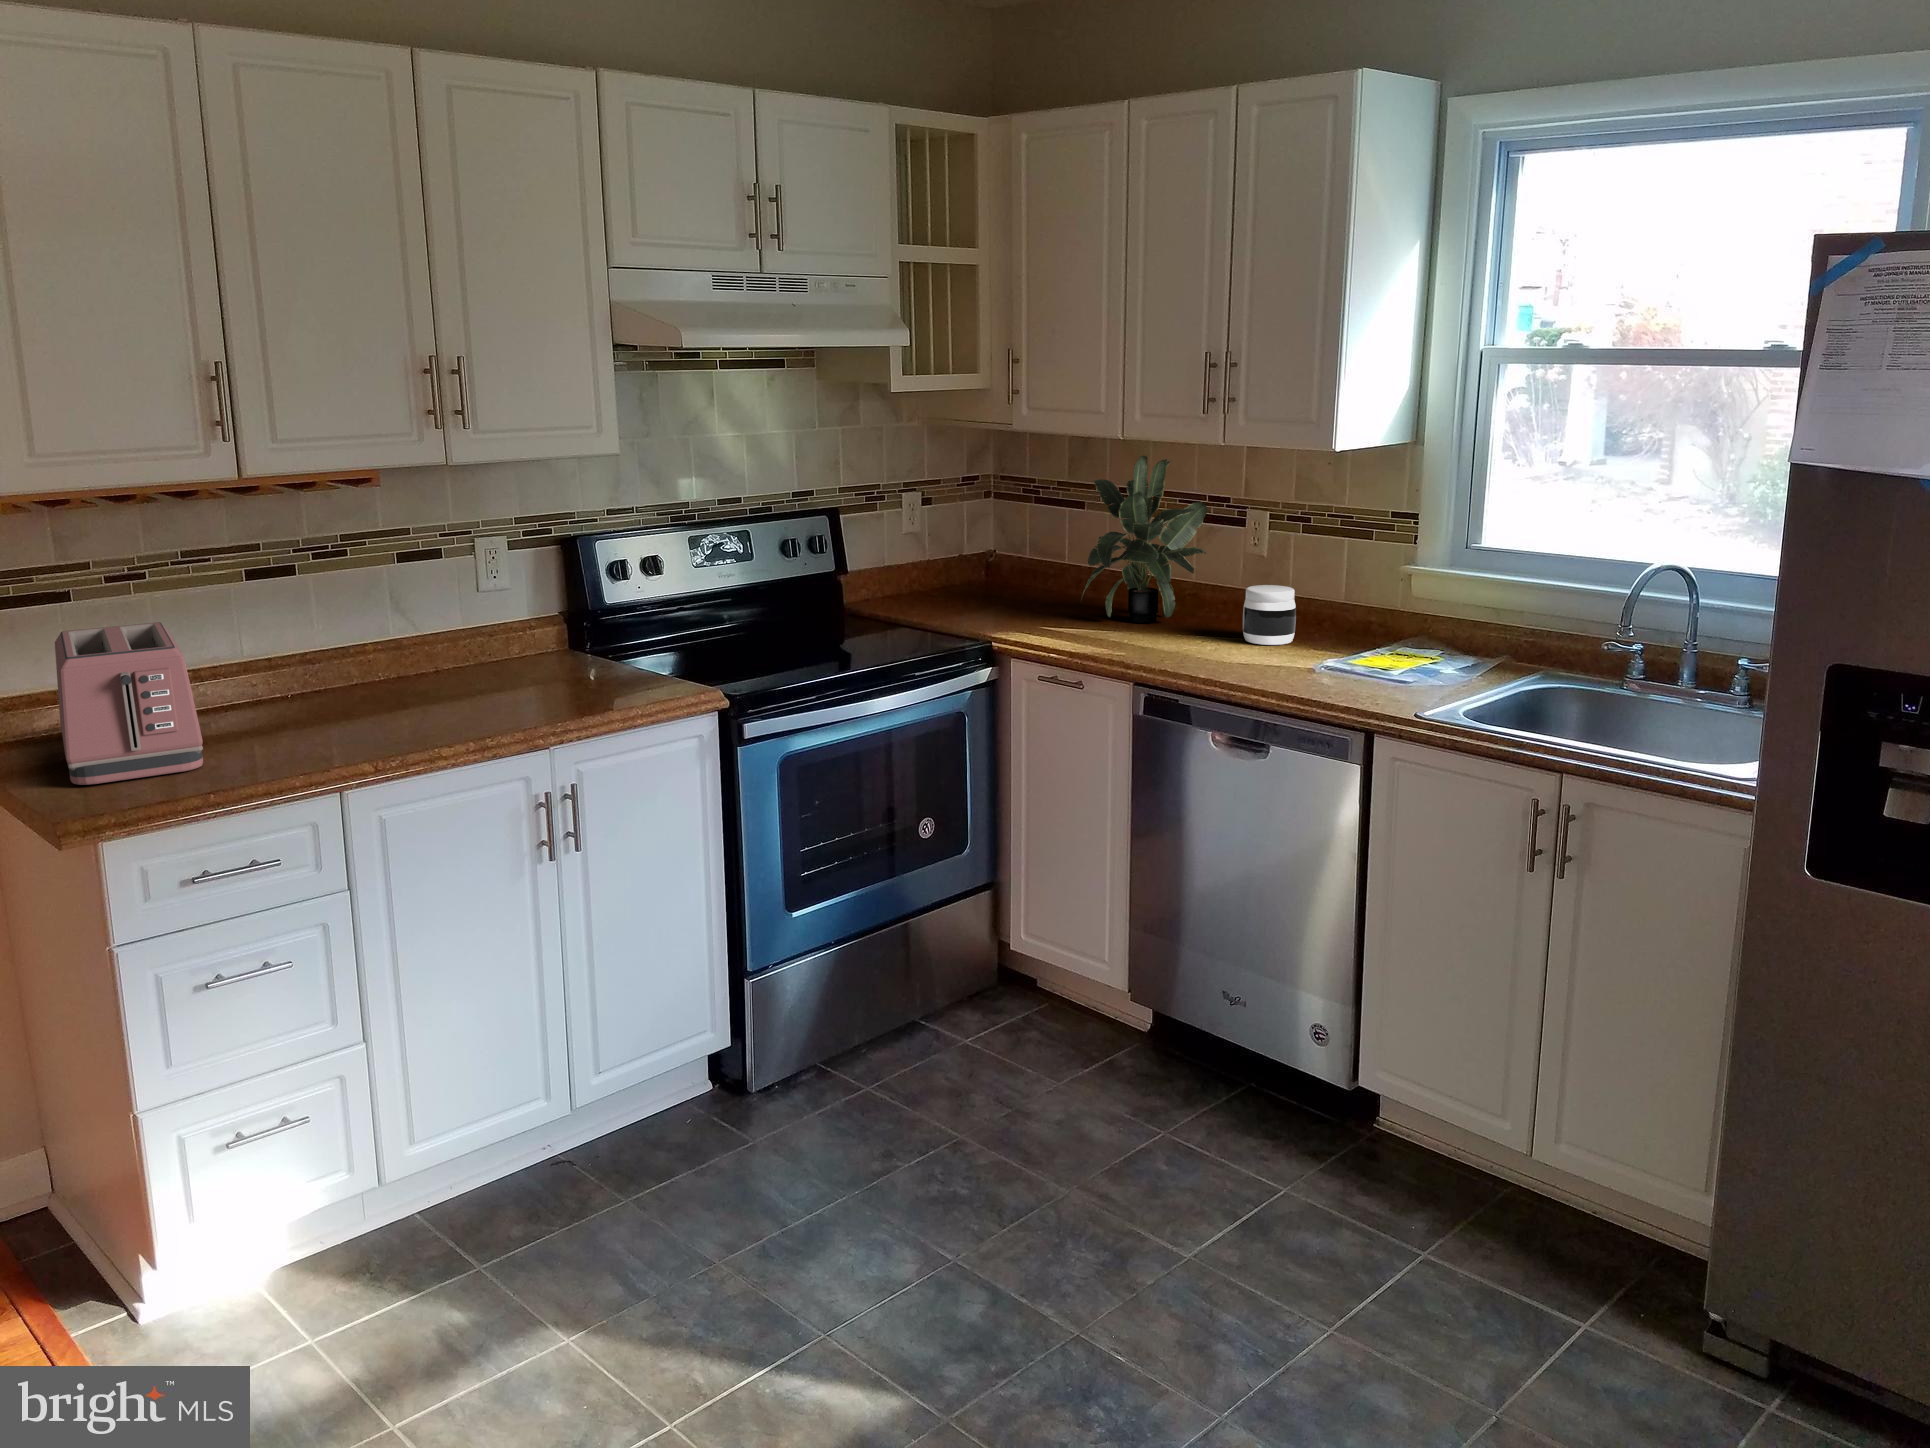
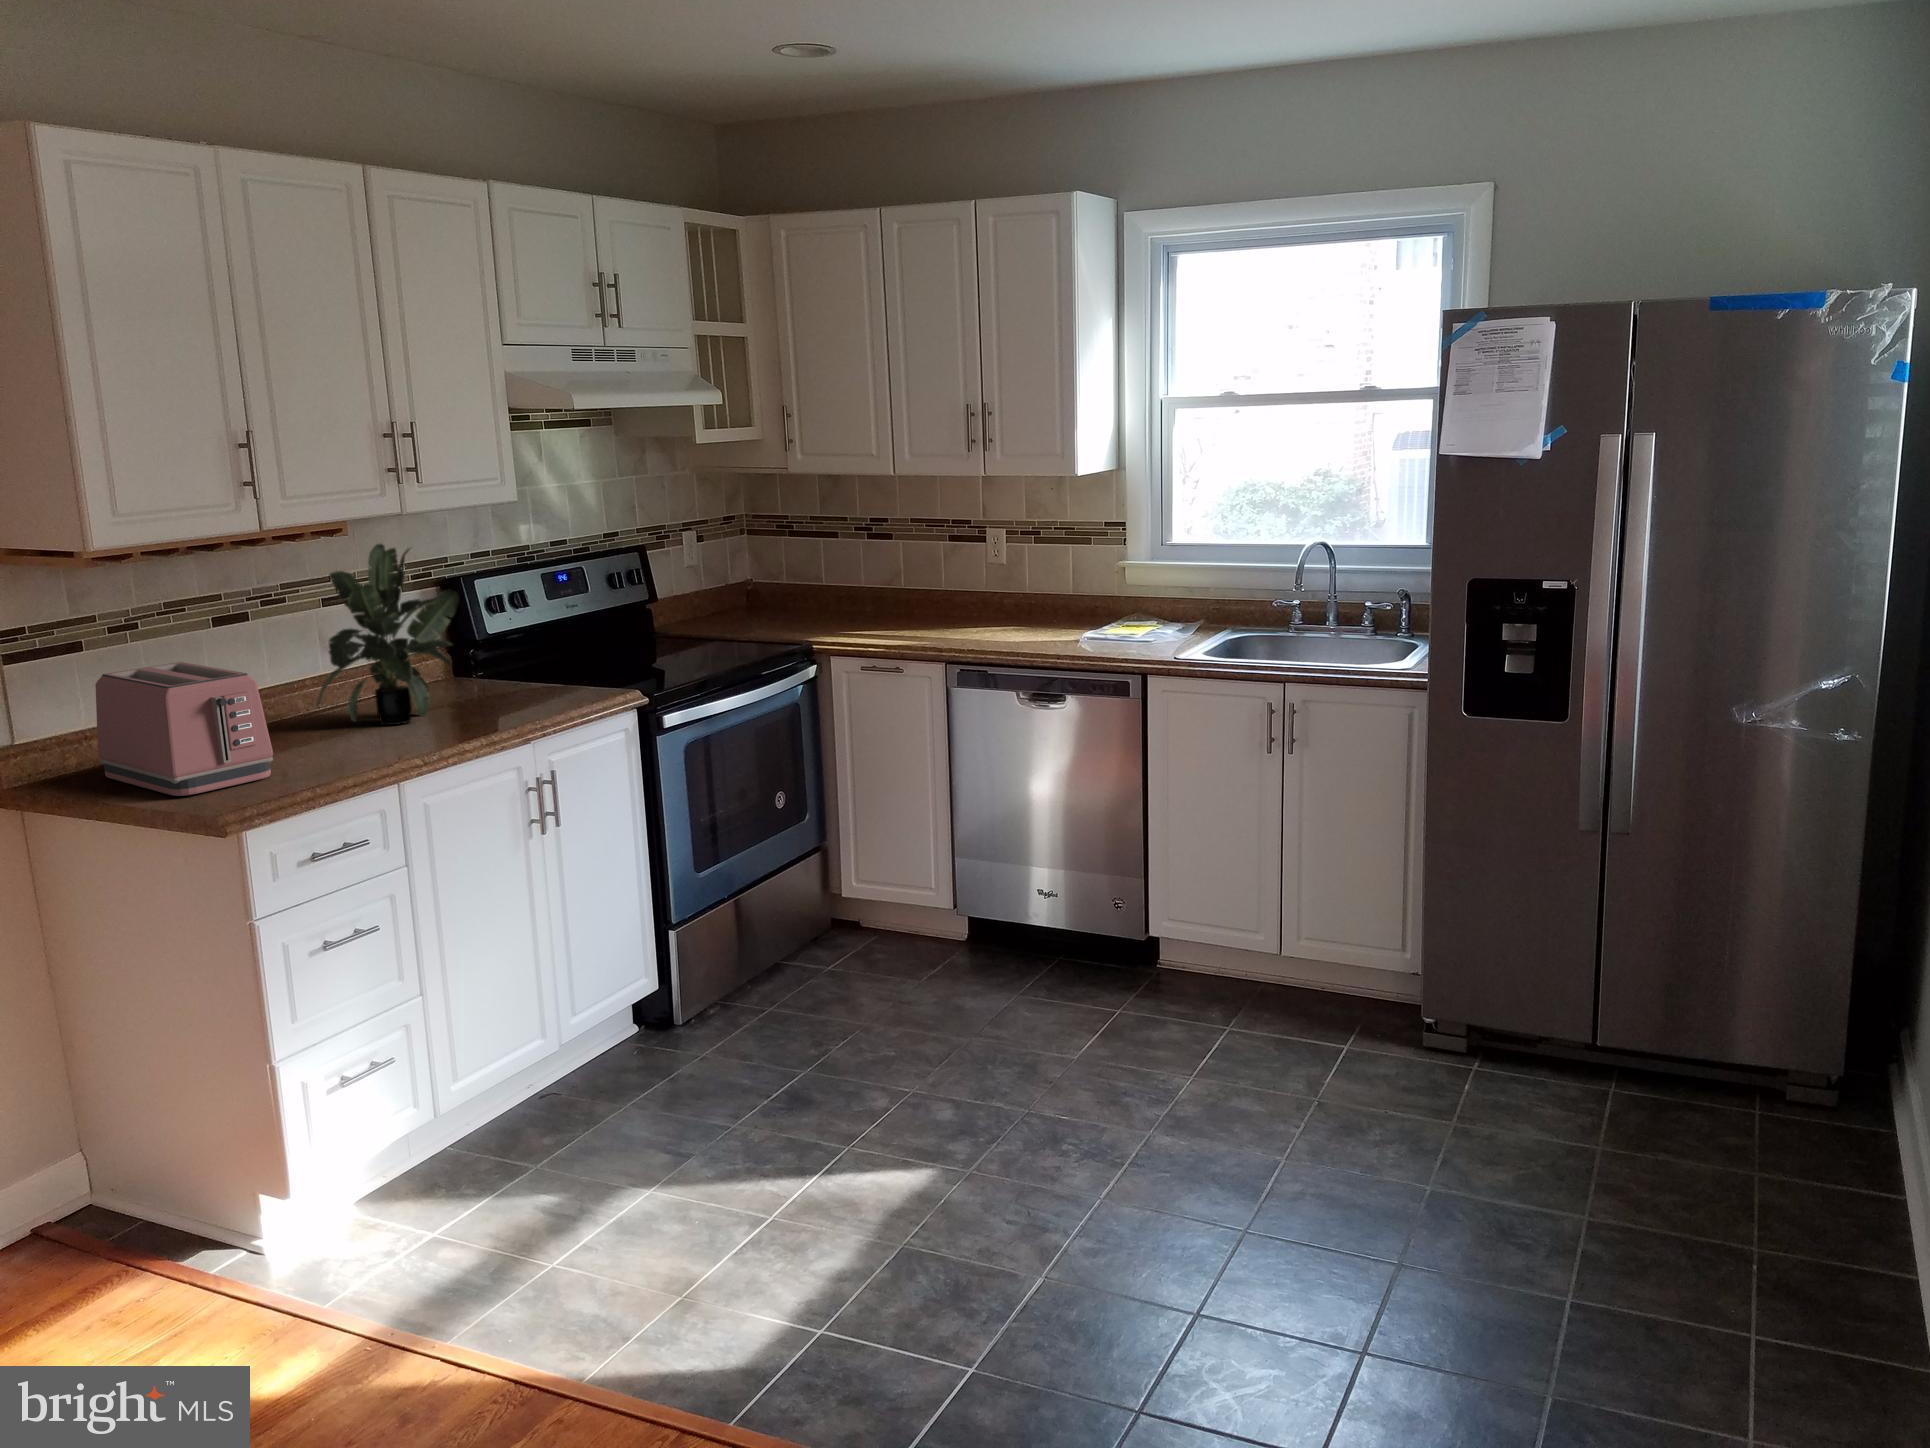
potted plant: present [1081,456,1207,623] -> present [317,544,459,725]
jar: present [1243,585,1296,645] -> none [1004,583,1045,628]

